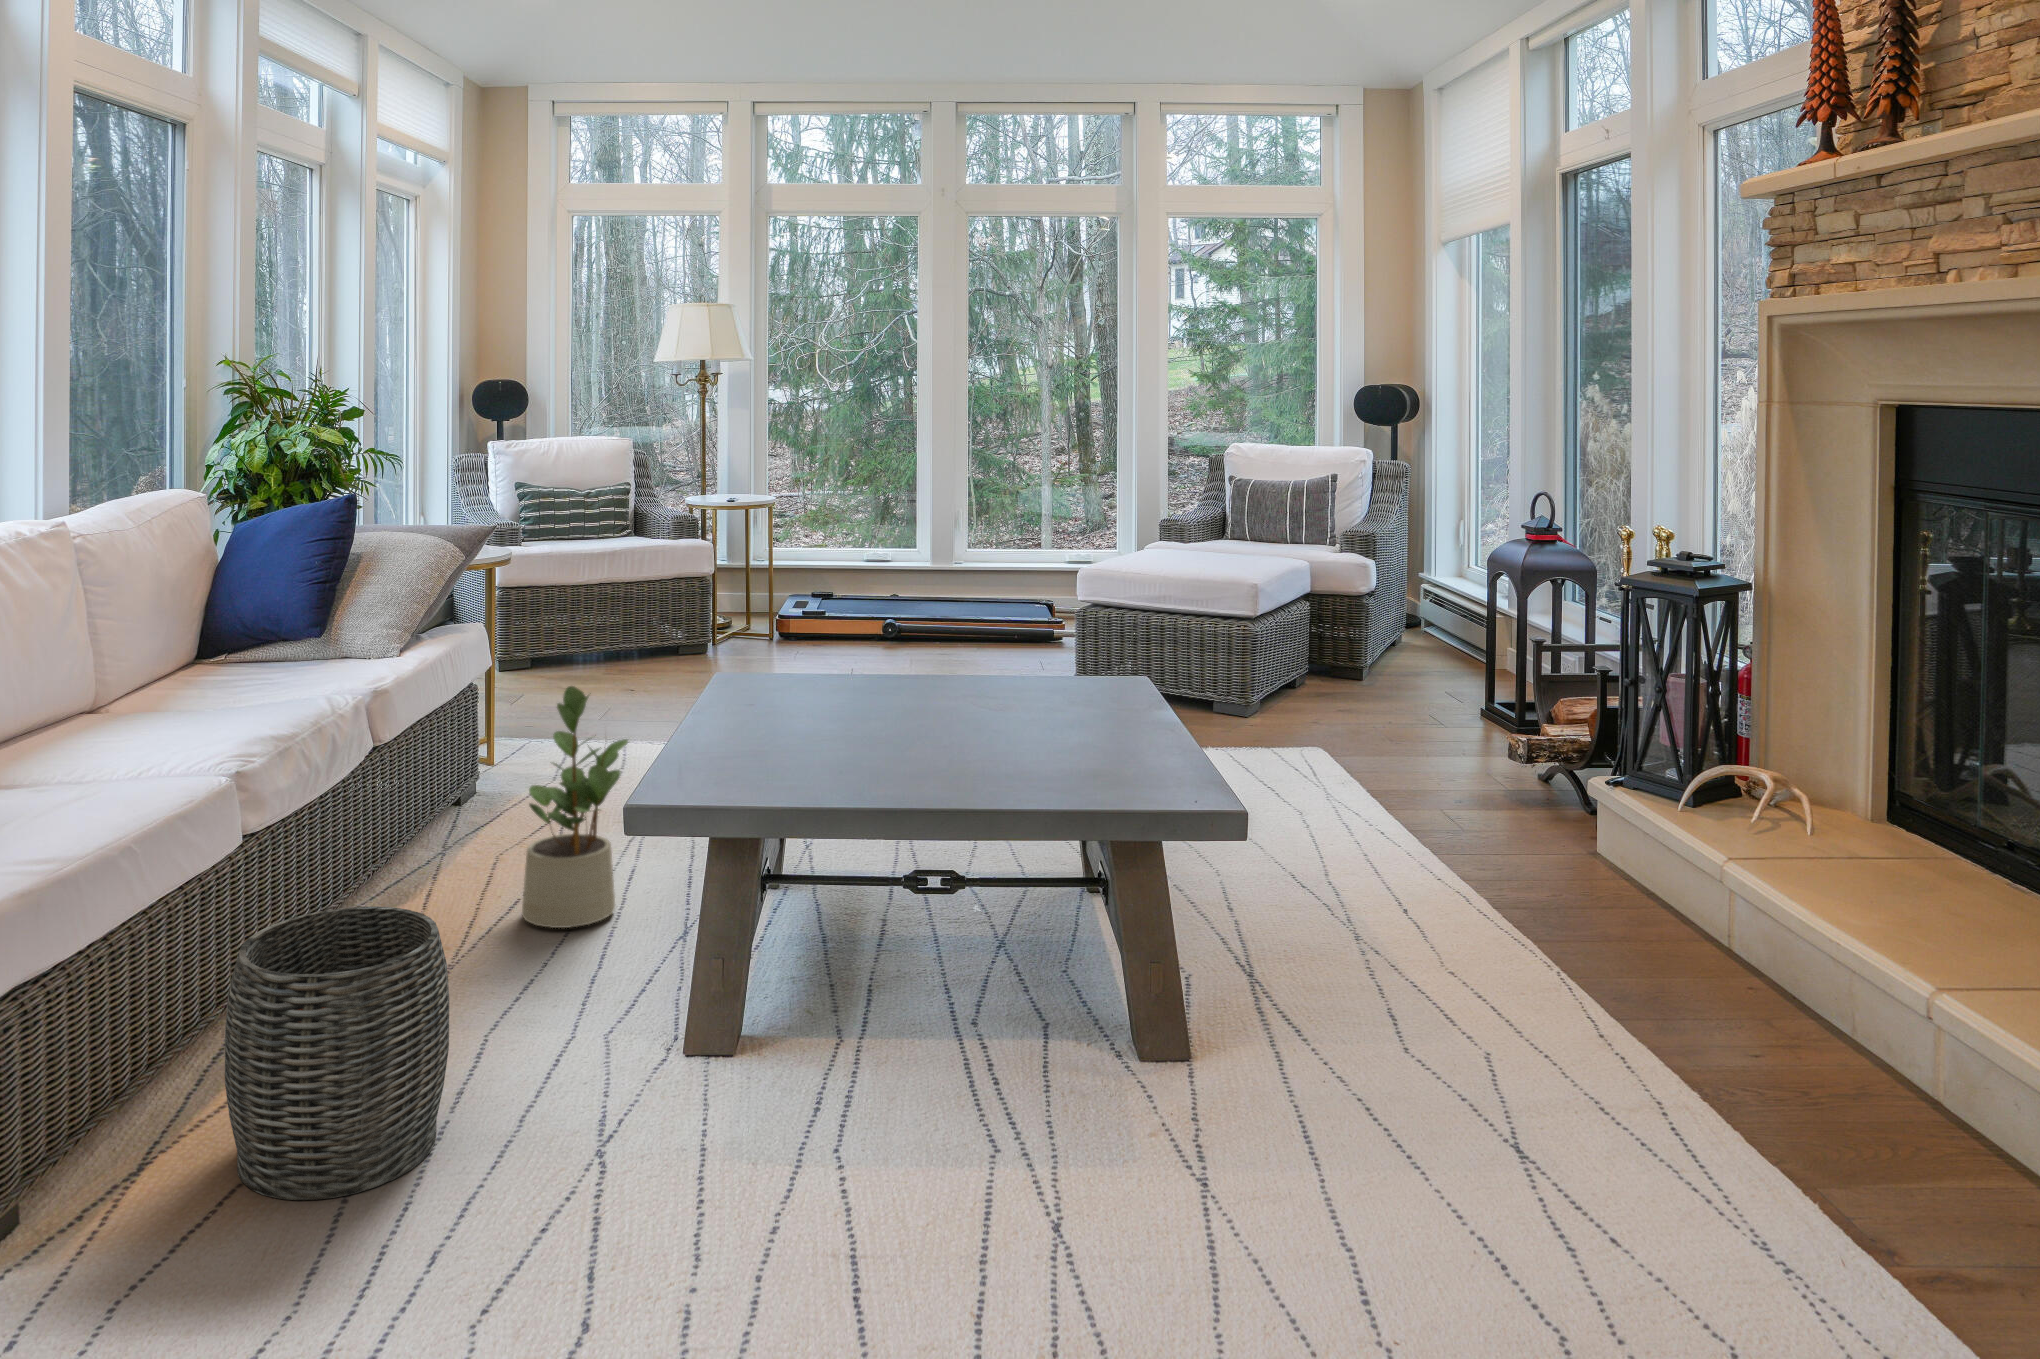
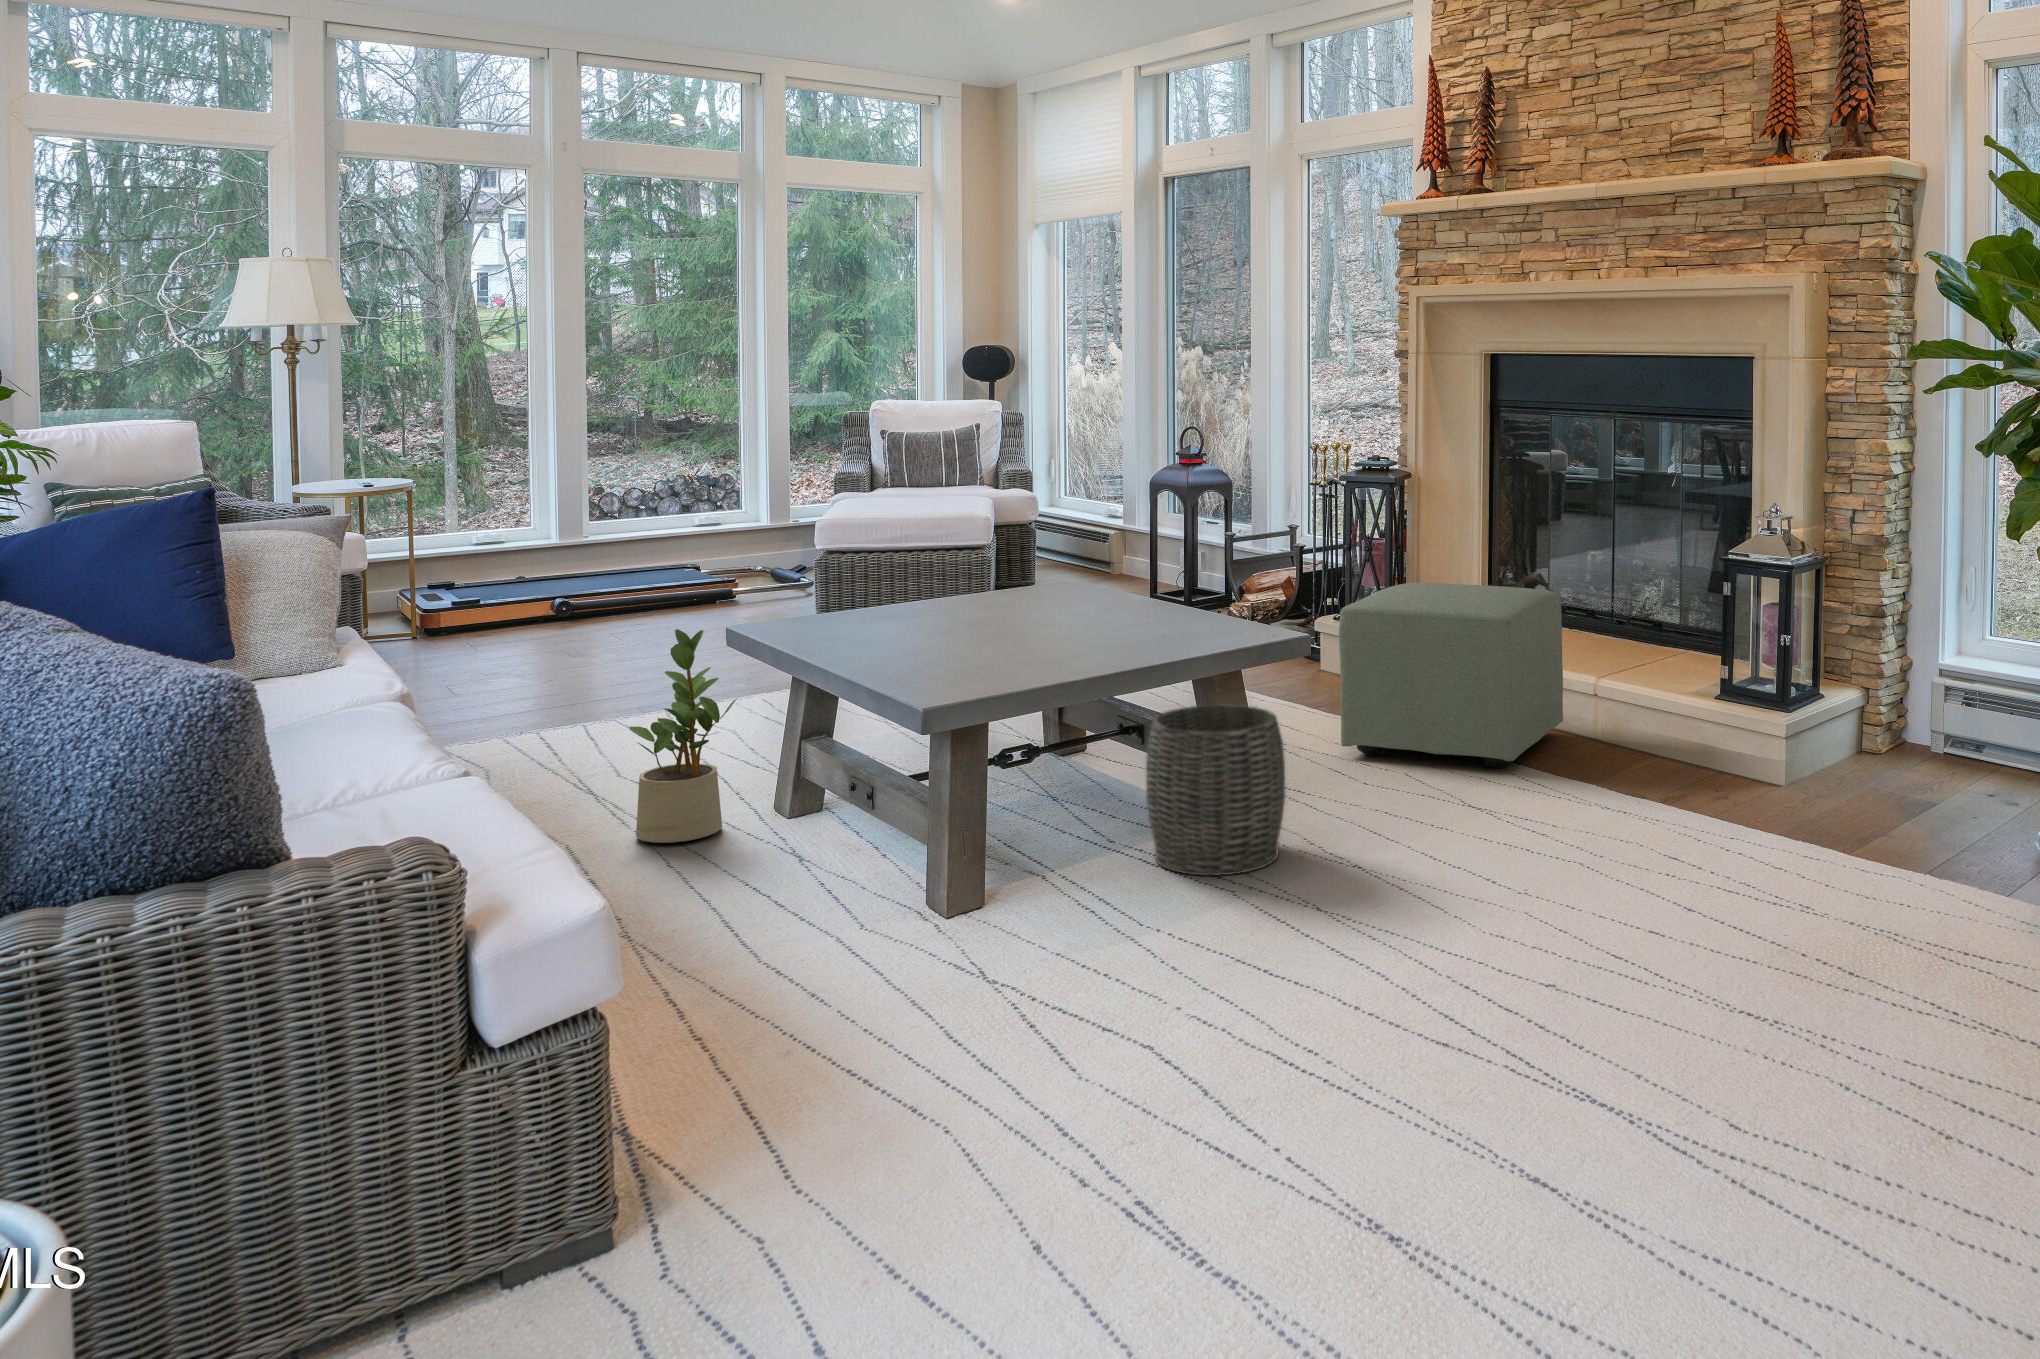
ottoman: none [1420,766,1875,1138] -> present [1339,583,1563,768]
woven basket: present [225,906,449,1200] -> present [1146,705,1285,876]

